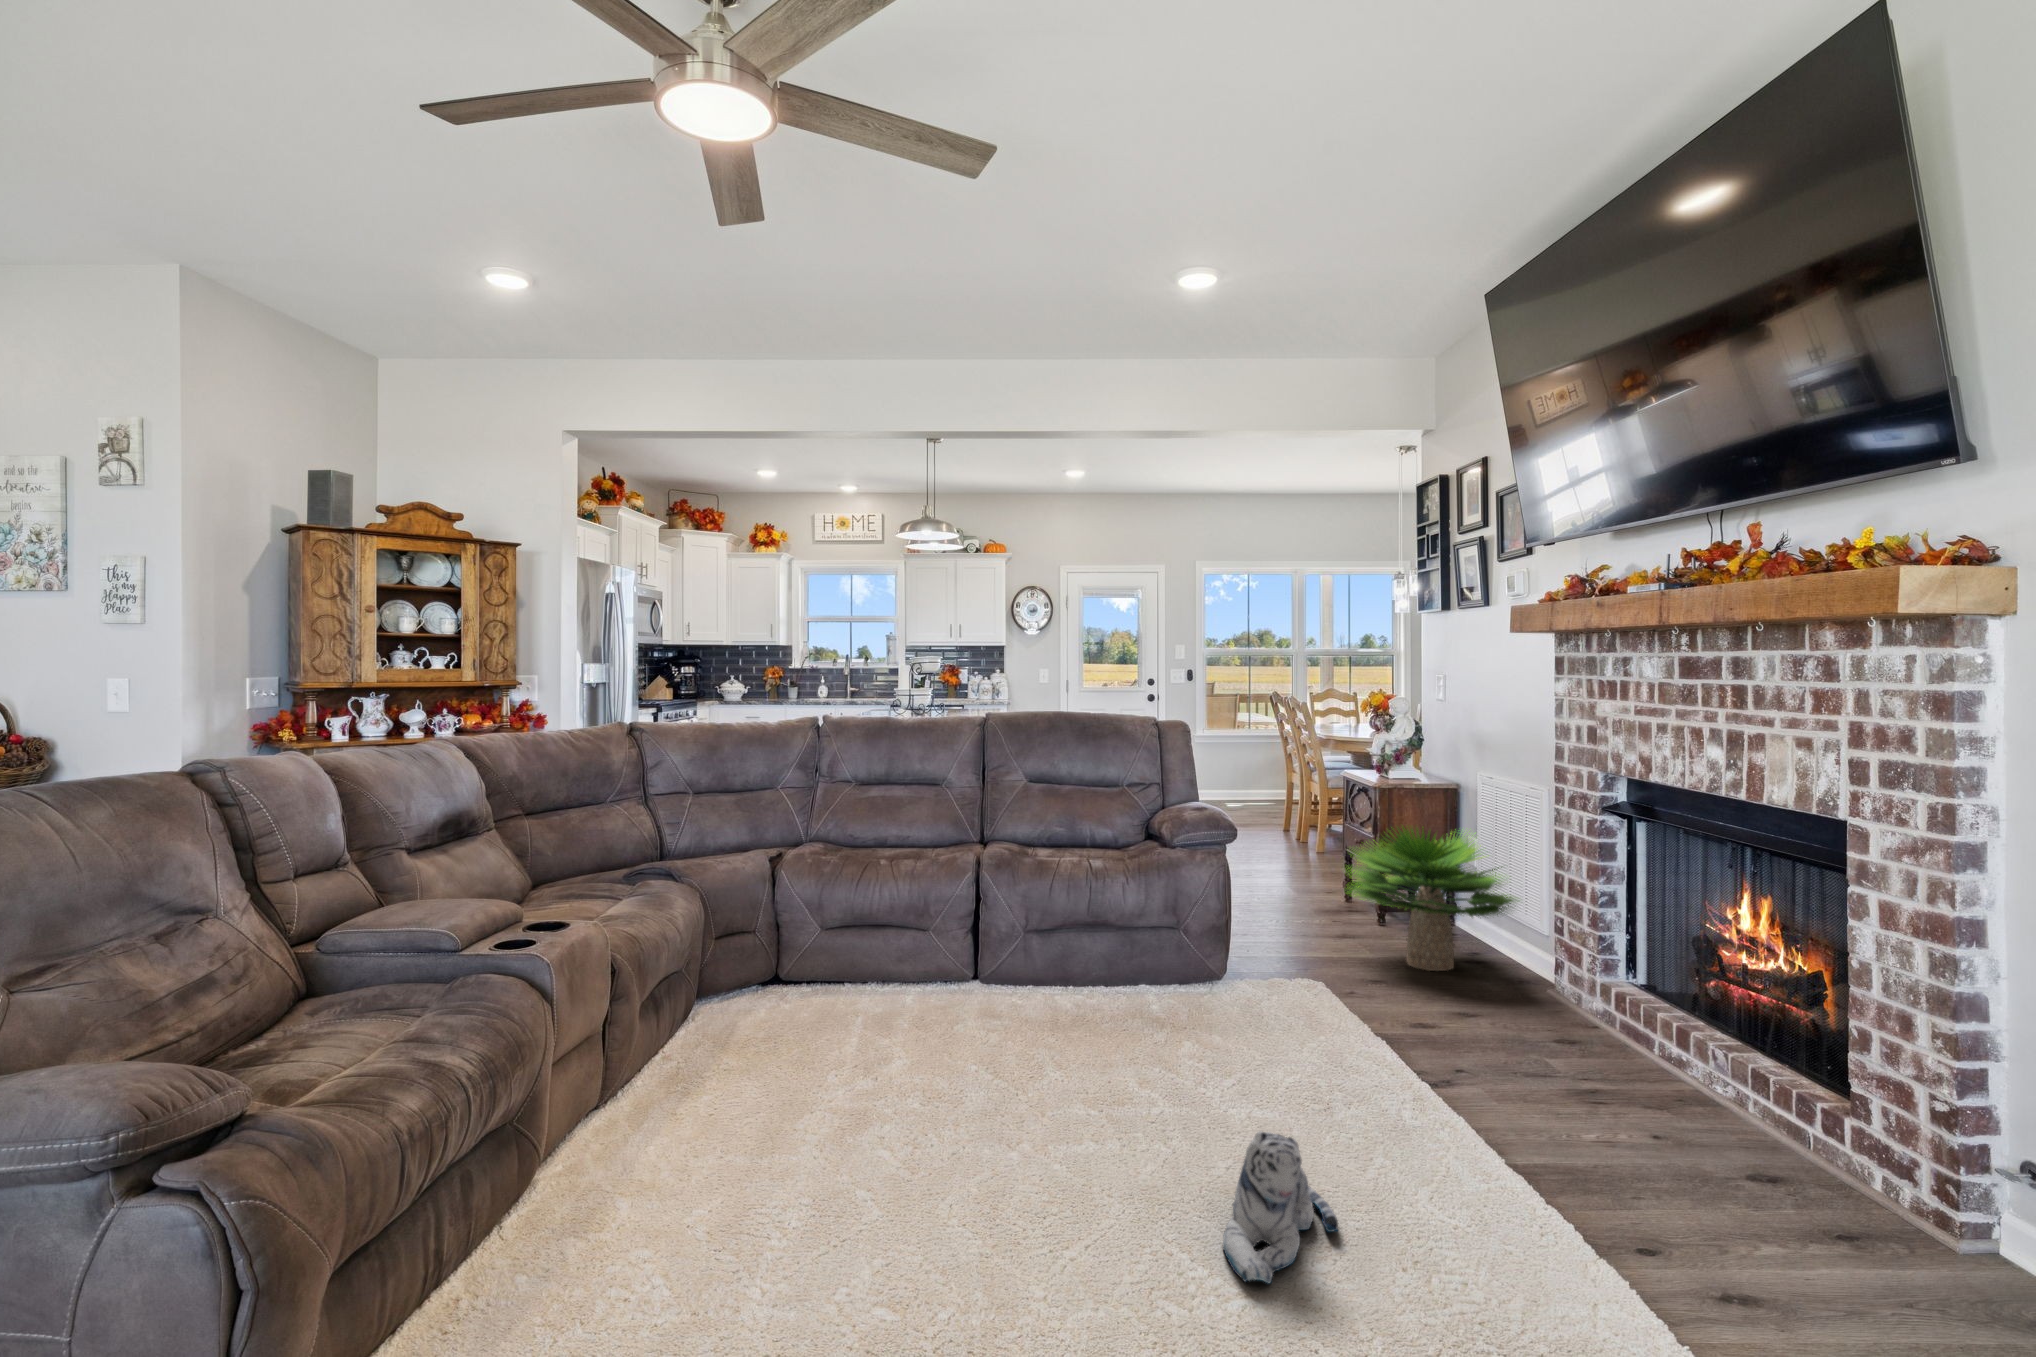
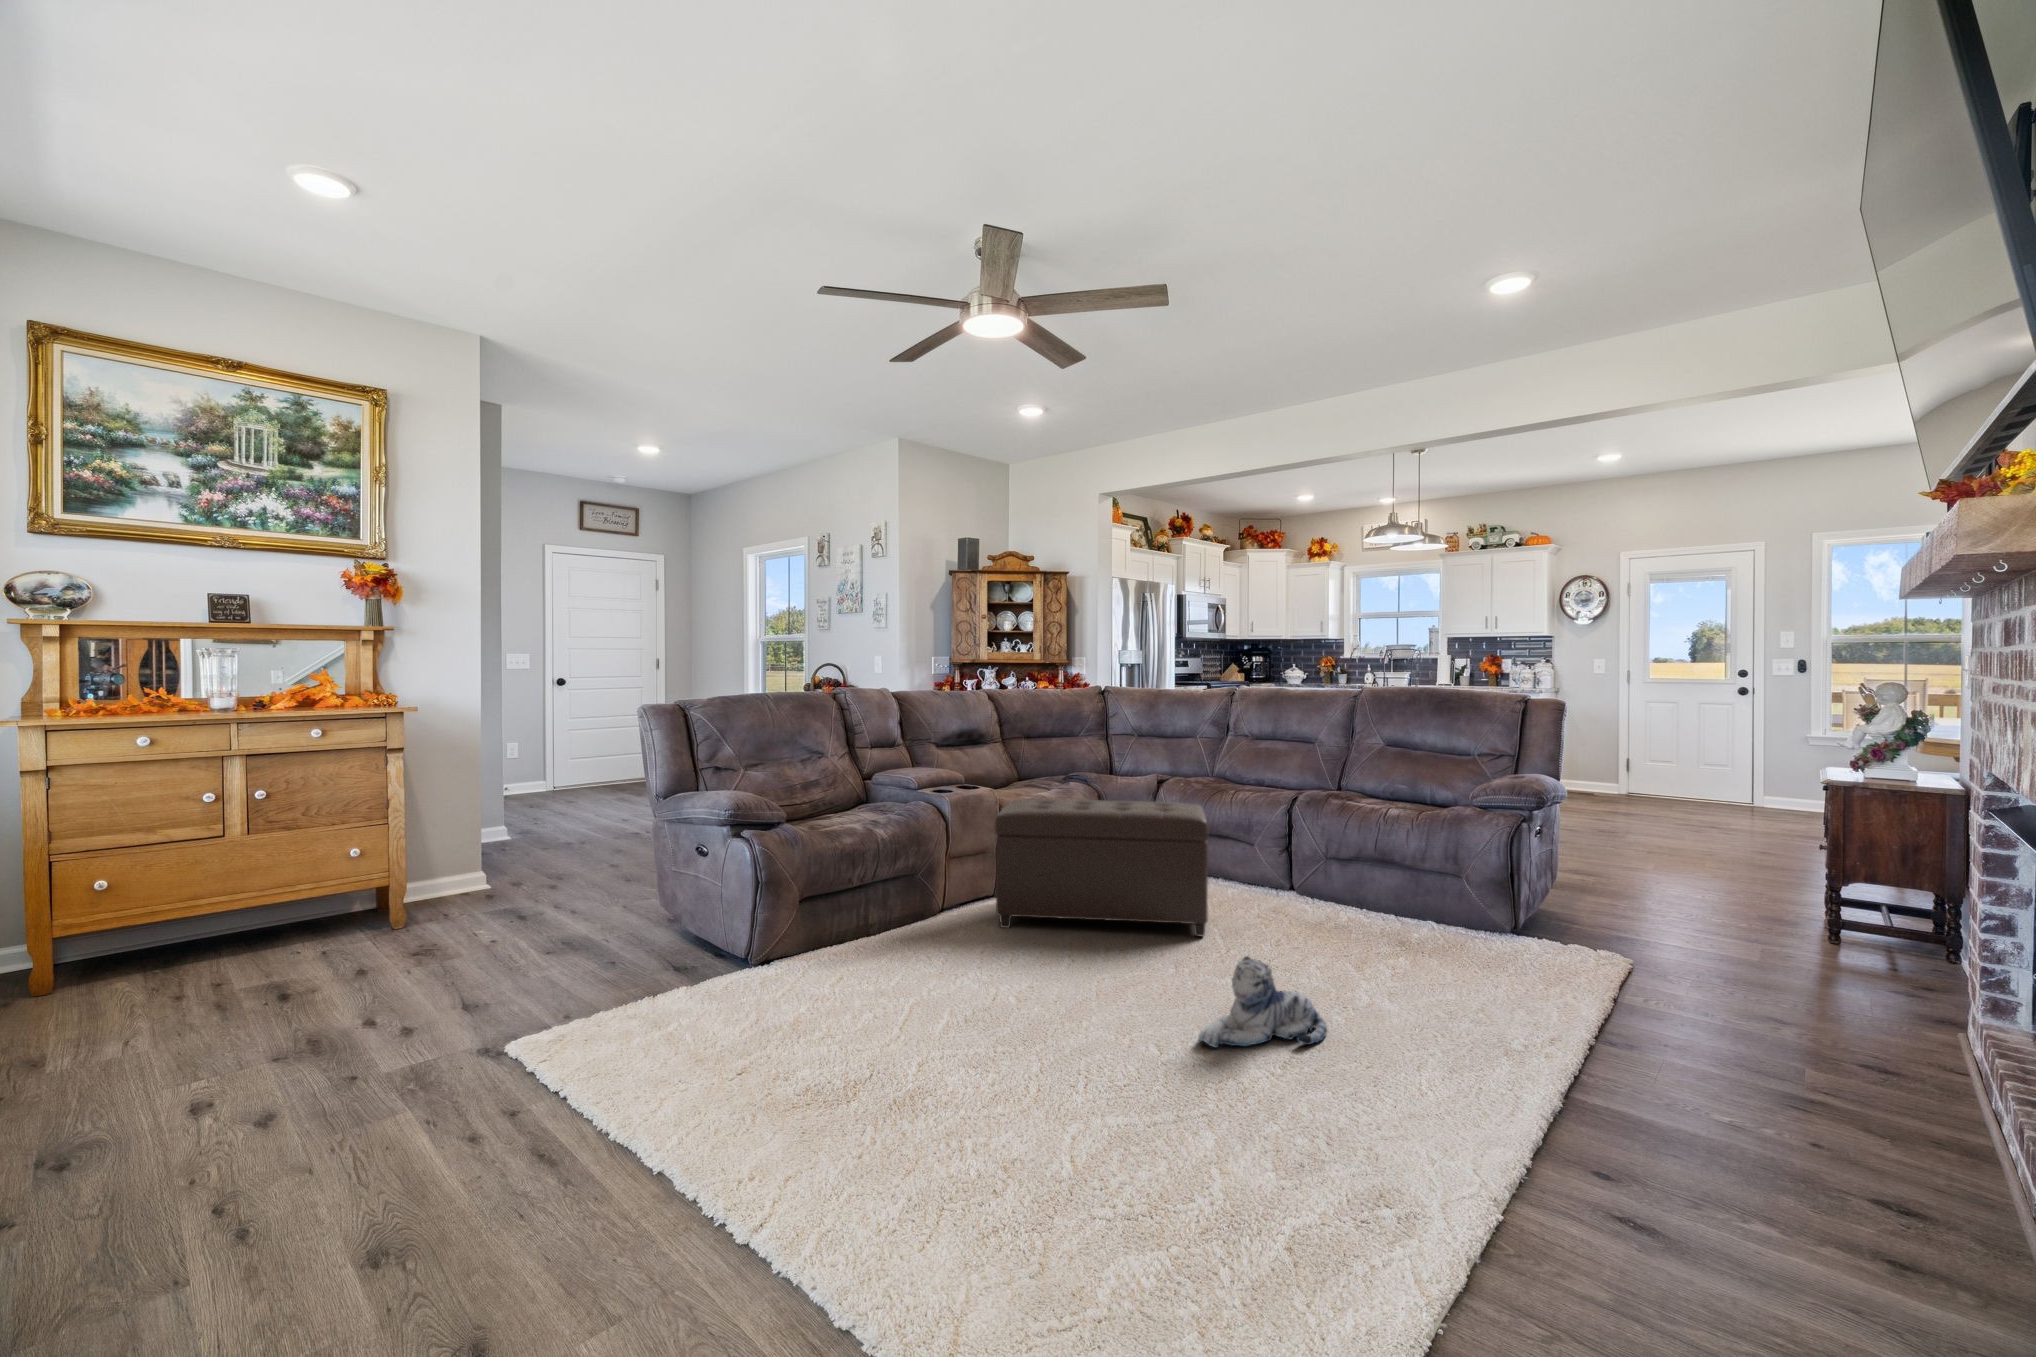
potted plant: present [1351,826,1515,971] -> none [1682,801,1934,967]
ottoman: none [646,896,993,1159] -> present [995,799,1208,937]

